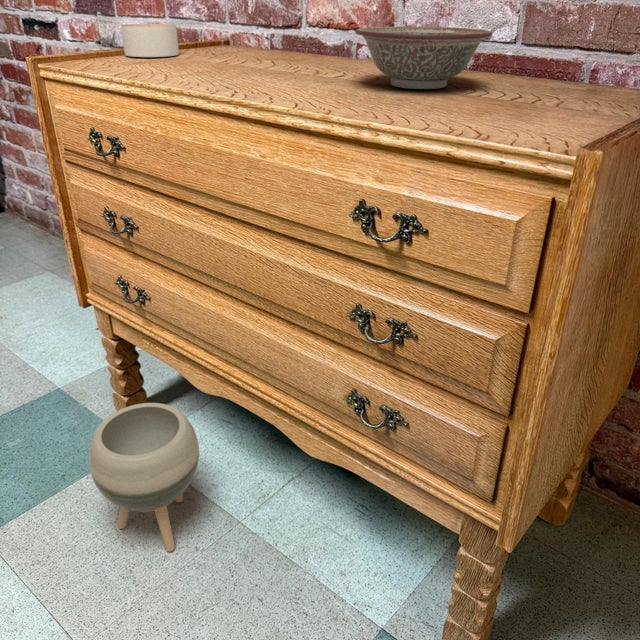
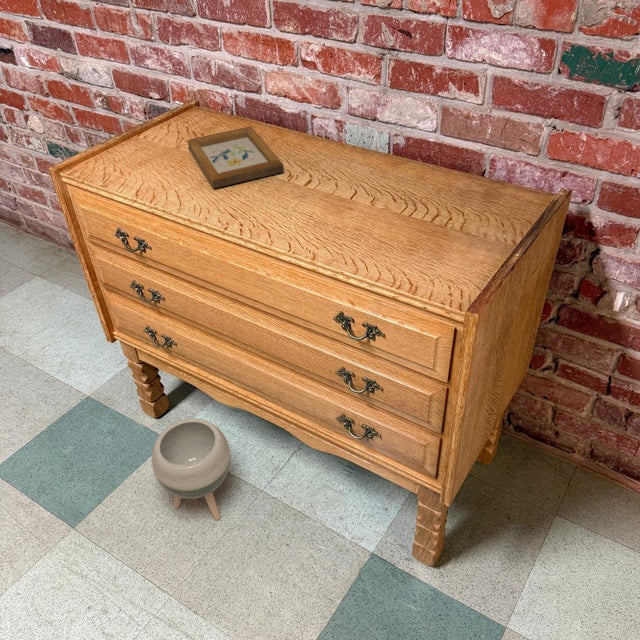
candle: present [121,23,179,57] -> none [118,113,167,152]
decorative bowl: present [356,27,492,89] -> none [319,144,416,207]
picture frame: none [200,43,311,72] -> present [188,127,284,188]

